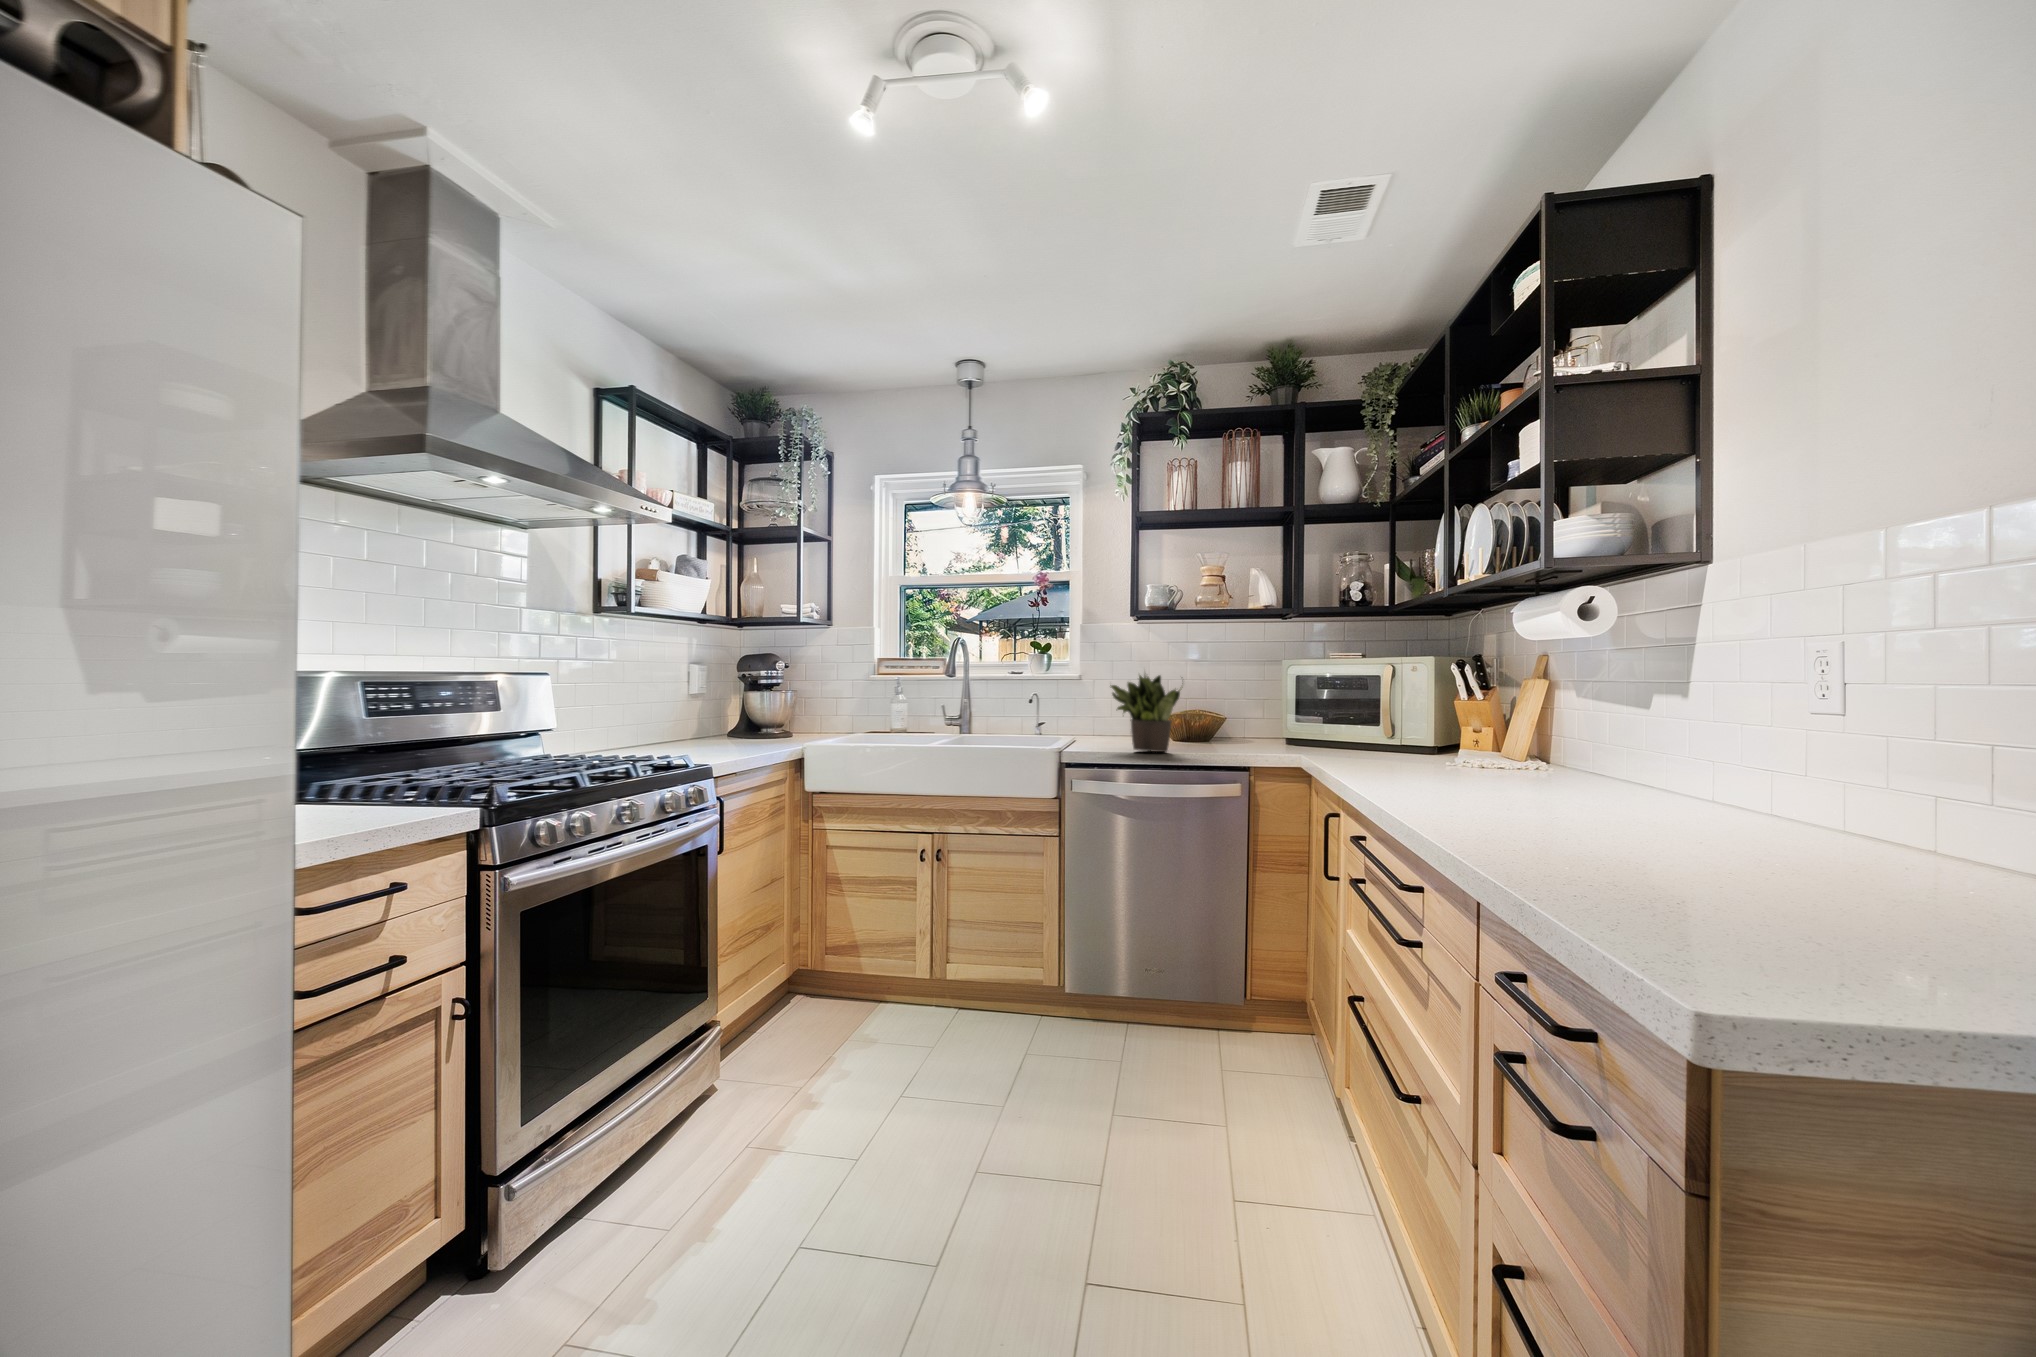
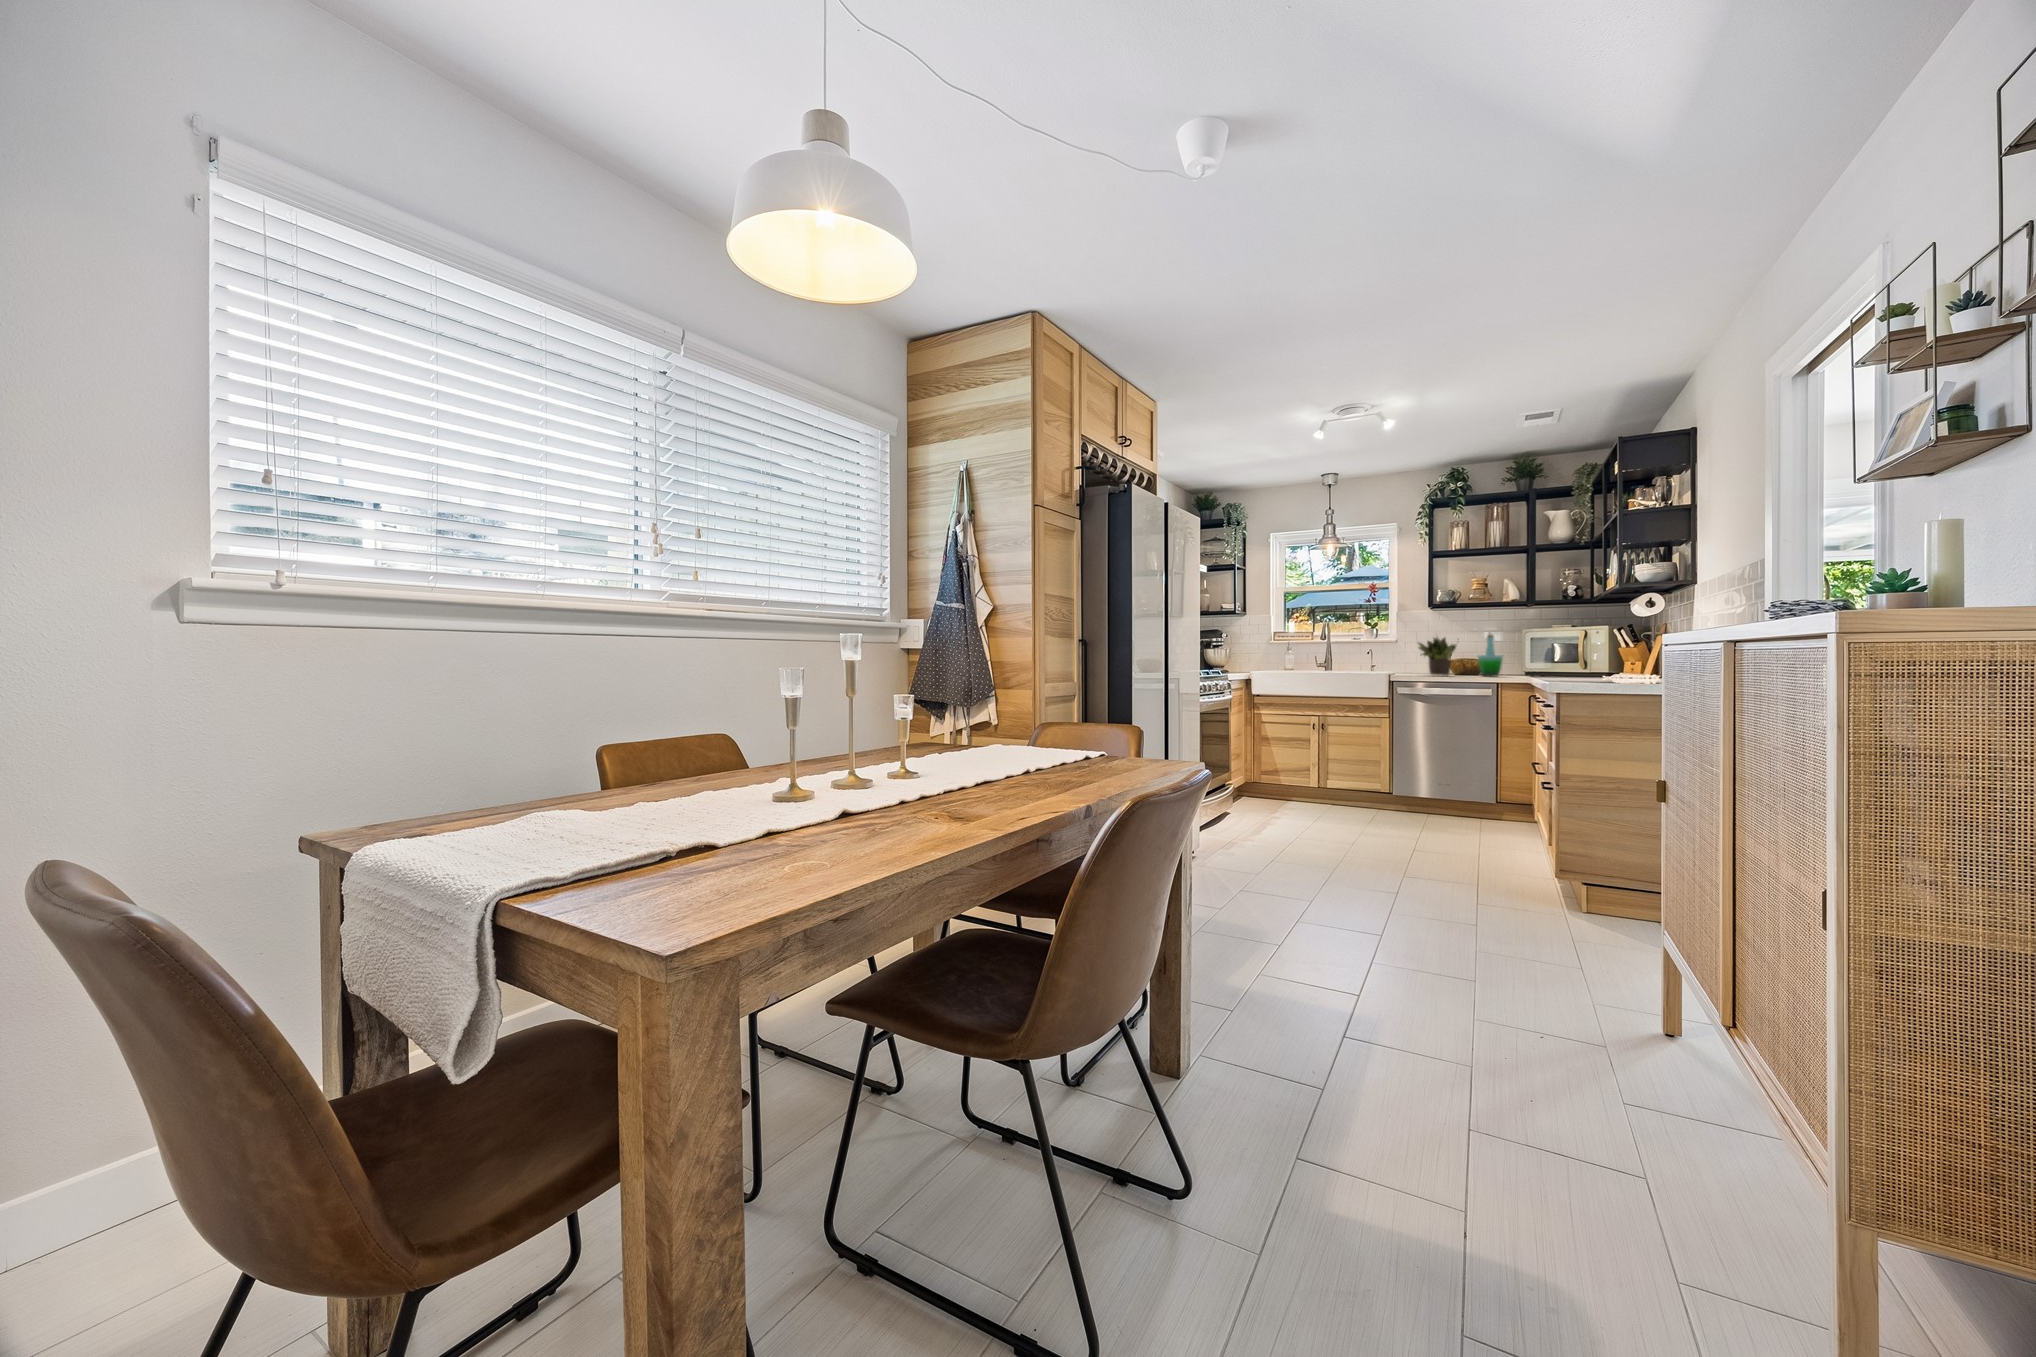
bottle: none [1216,671,1263,755] -> present [1477,635,1503,676]

